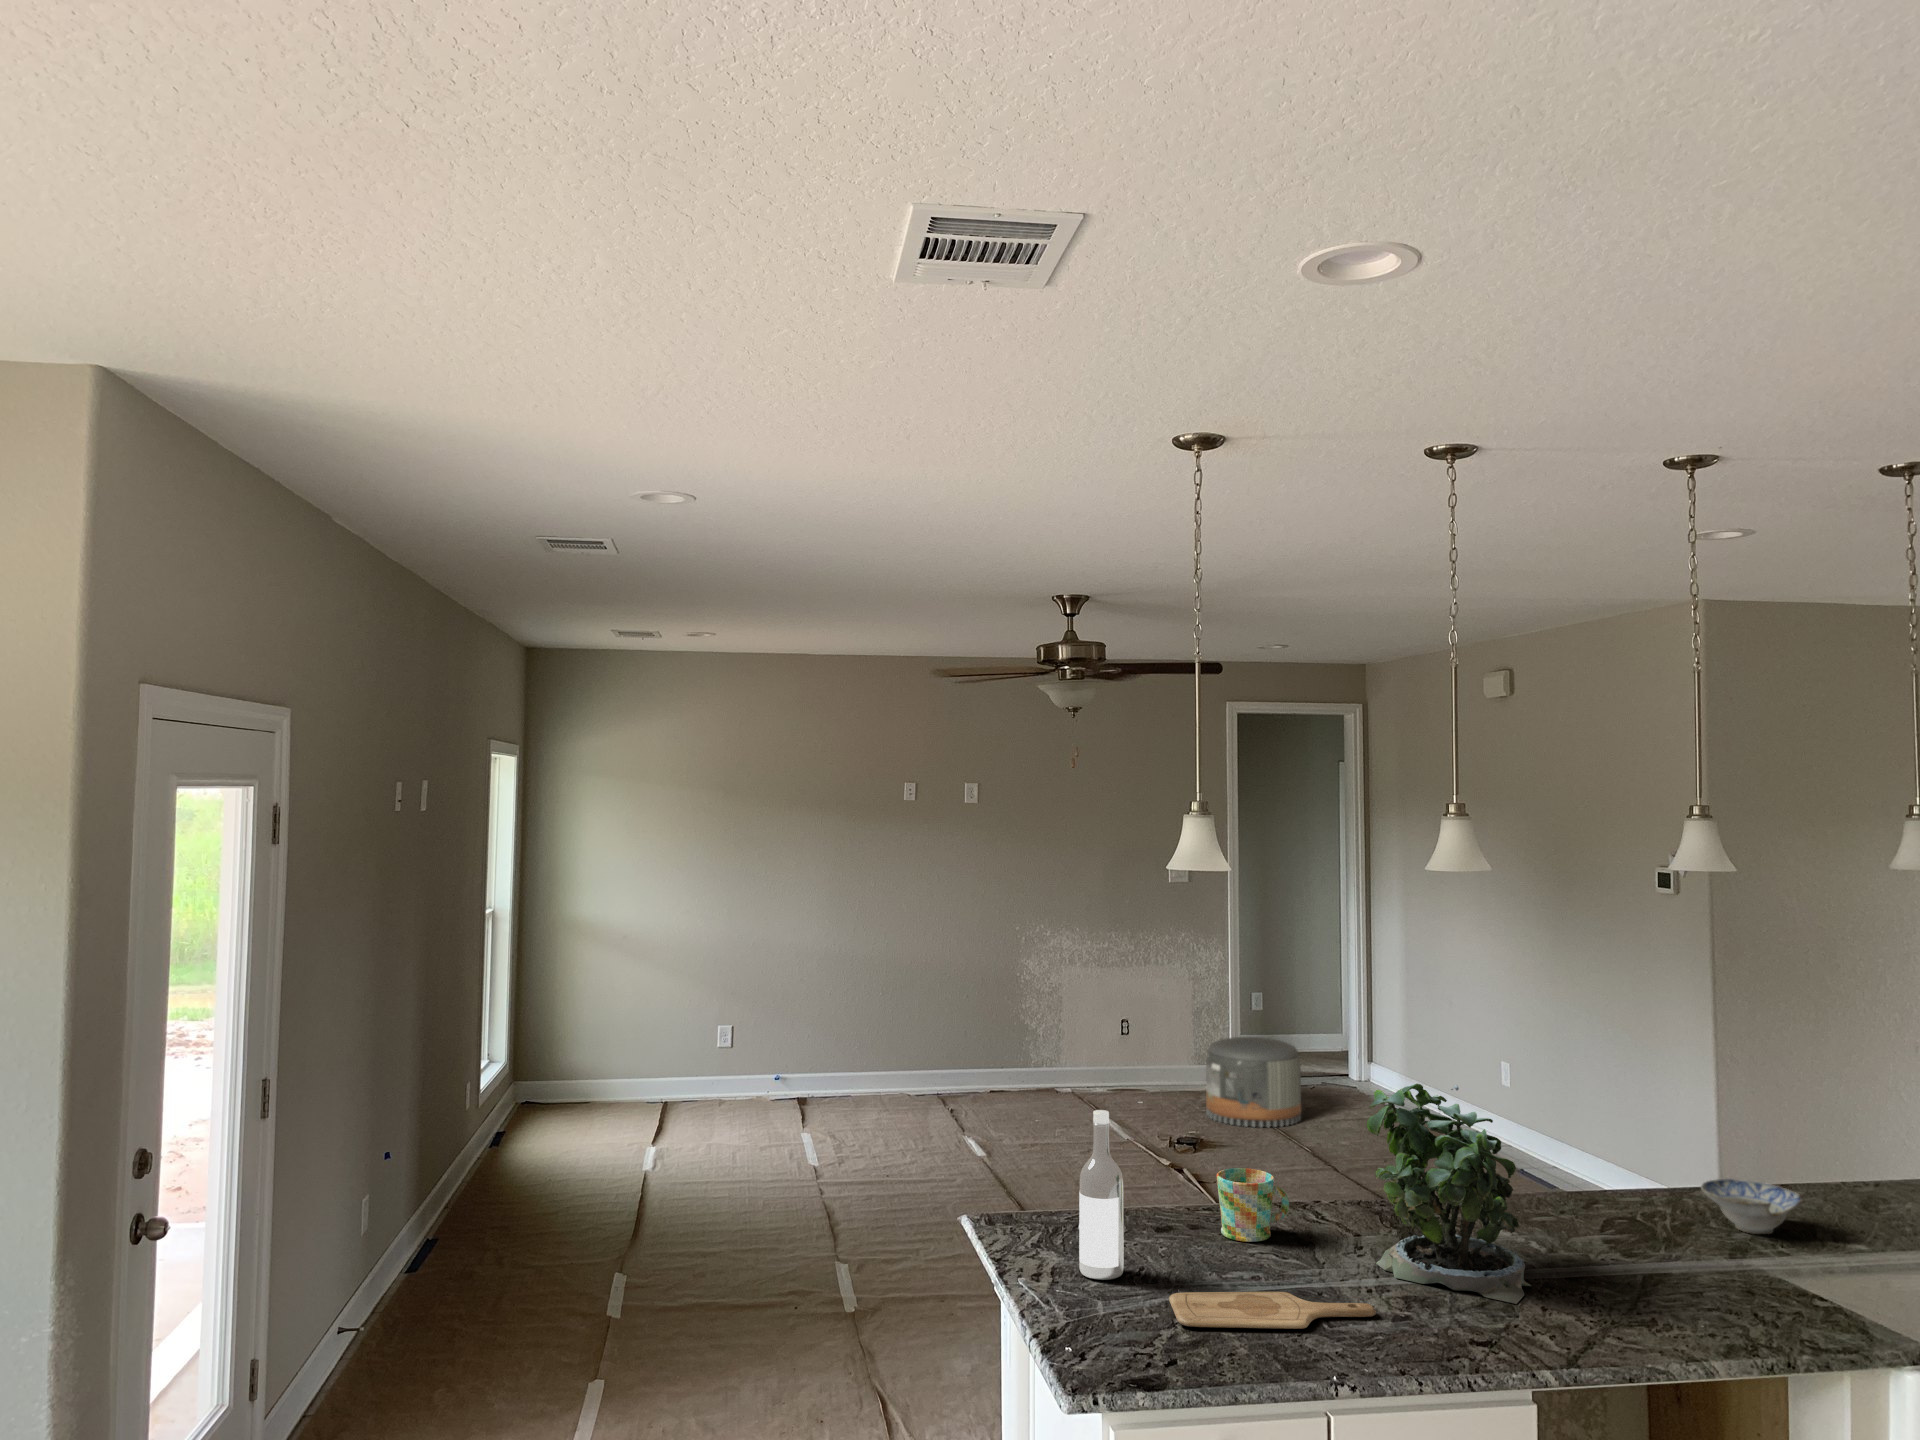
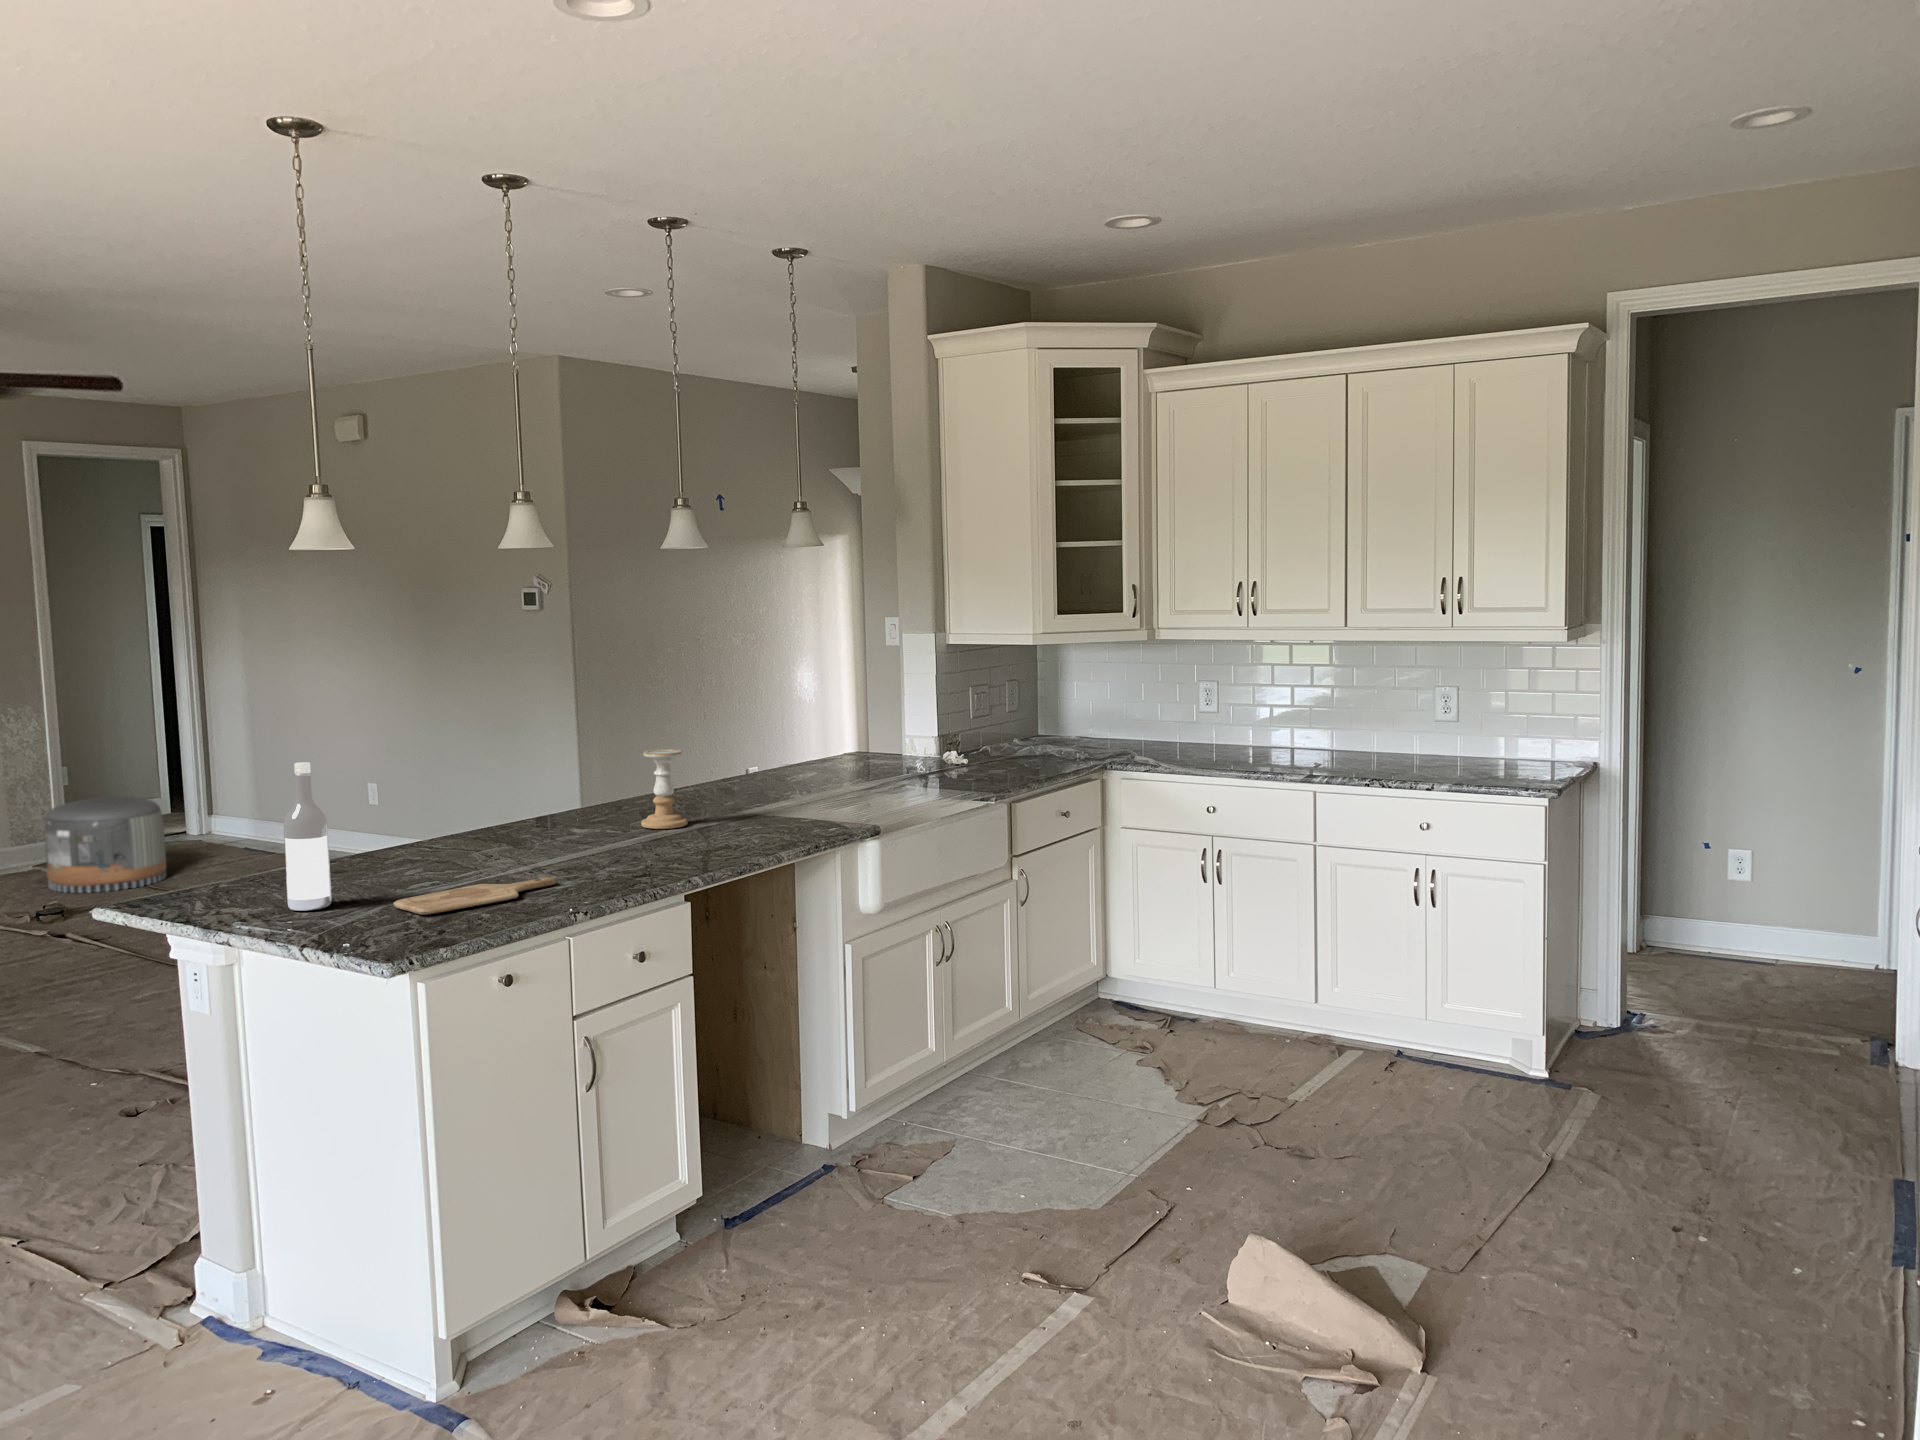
potted plant: present [1367,1084,1531,1304] -> none [500,712,637,867]
candle holder: none [1589,1133,1657,1250] -> present [641,749,688,829]
mug: present [1217,1168,1289,1242] -> none [367,814,431,872]
ceramic bowl: present [1701,1179,1804,1234] -> none [700,777,764,810]

